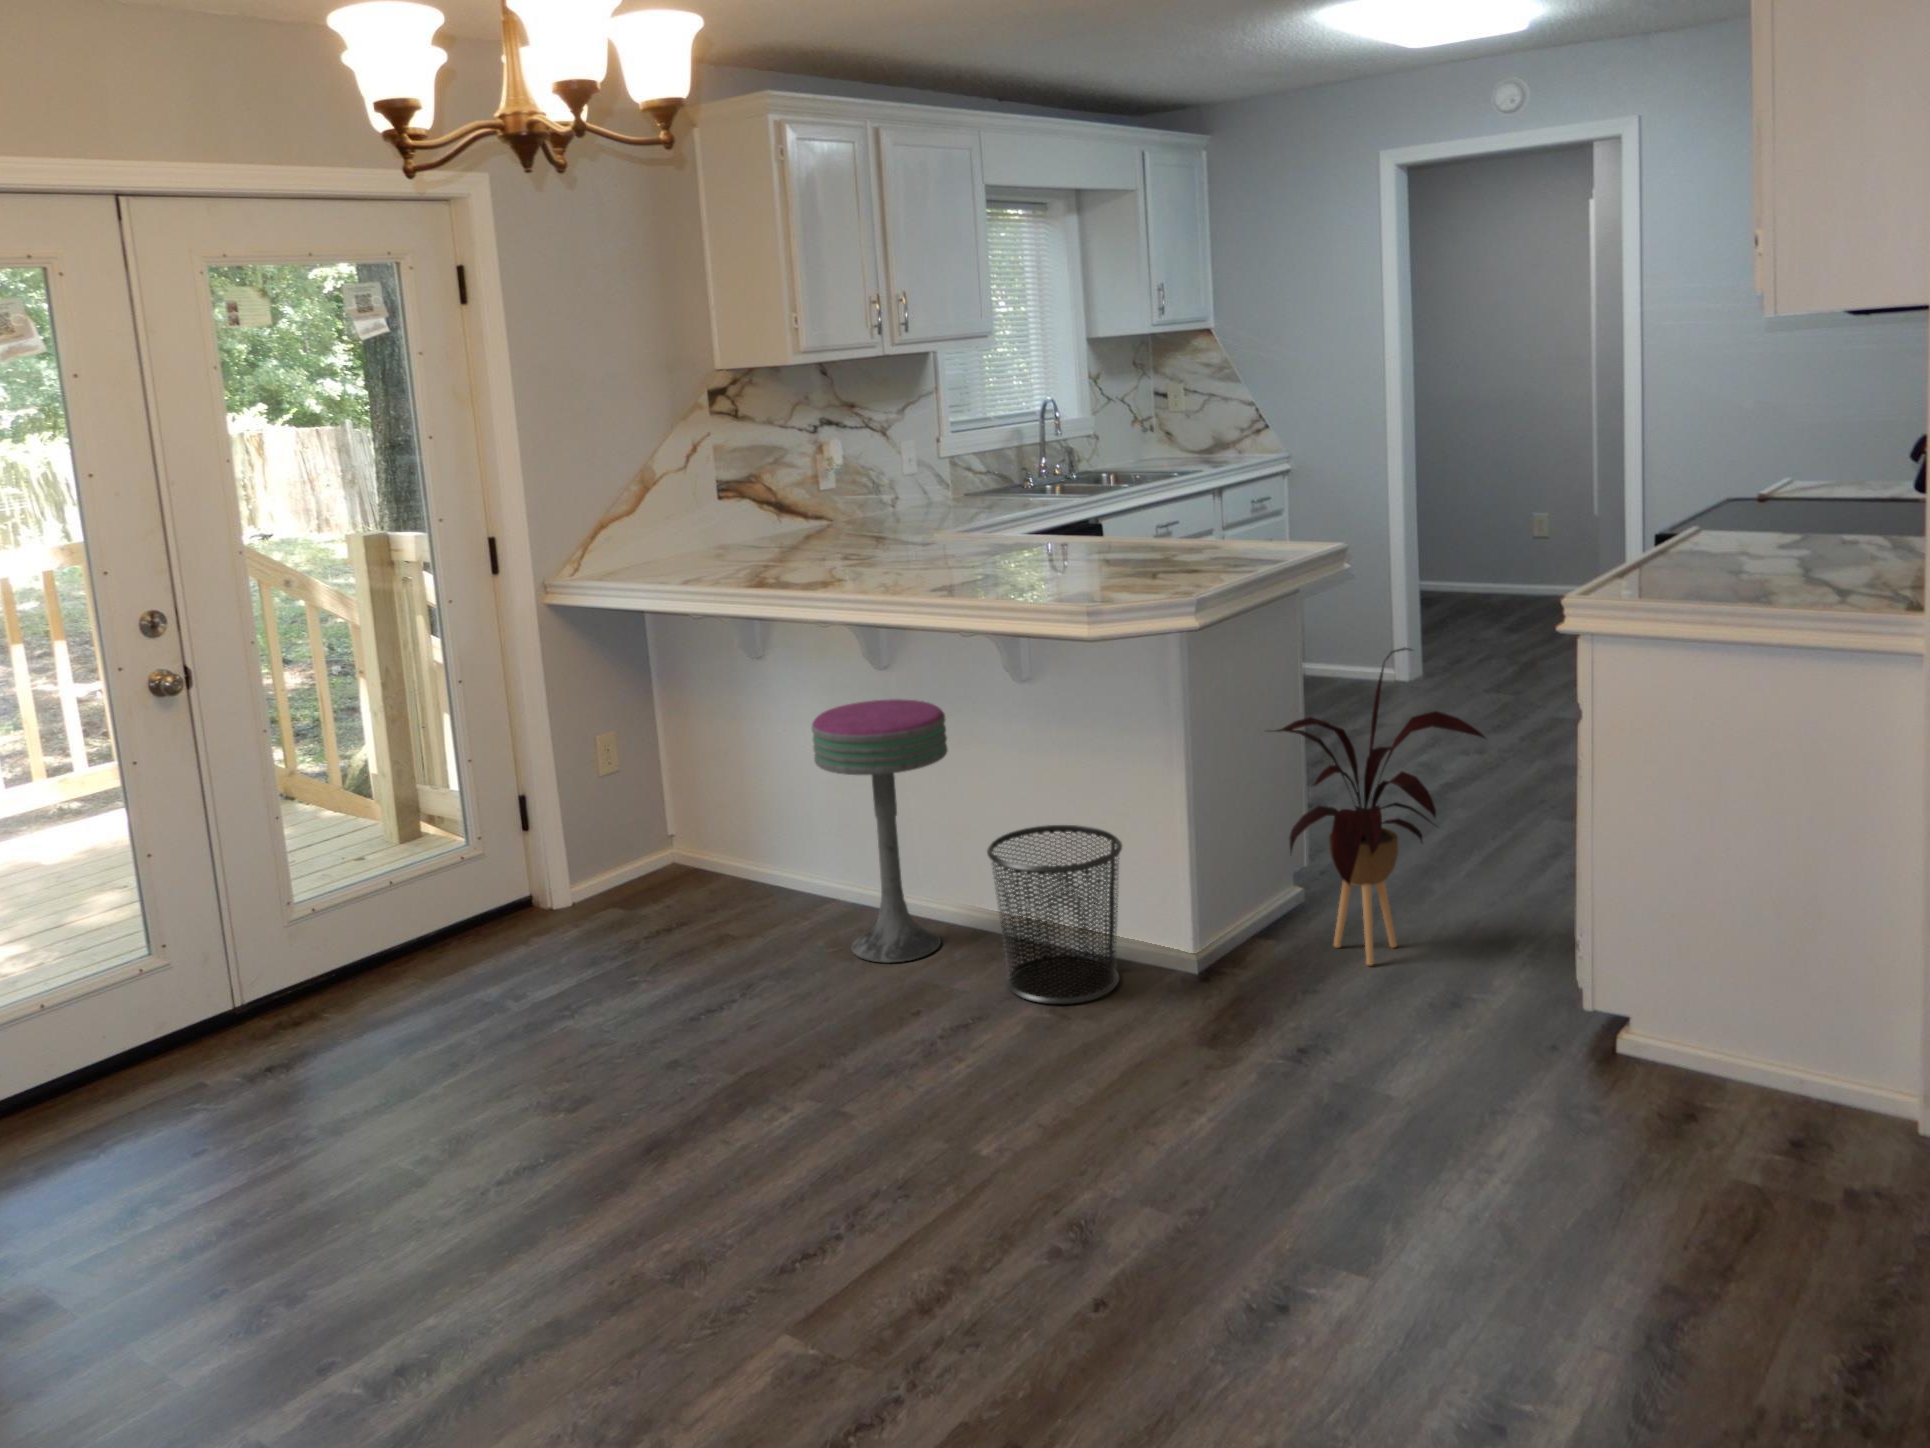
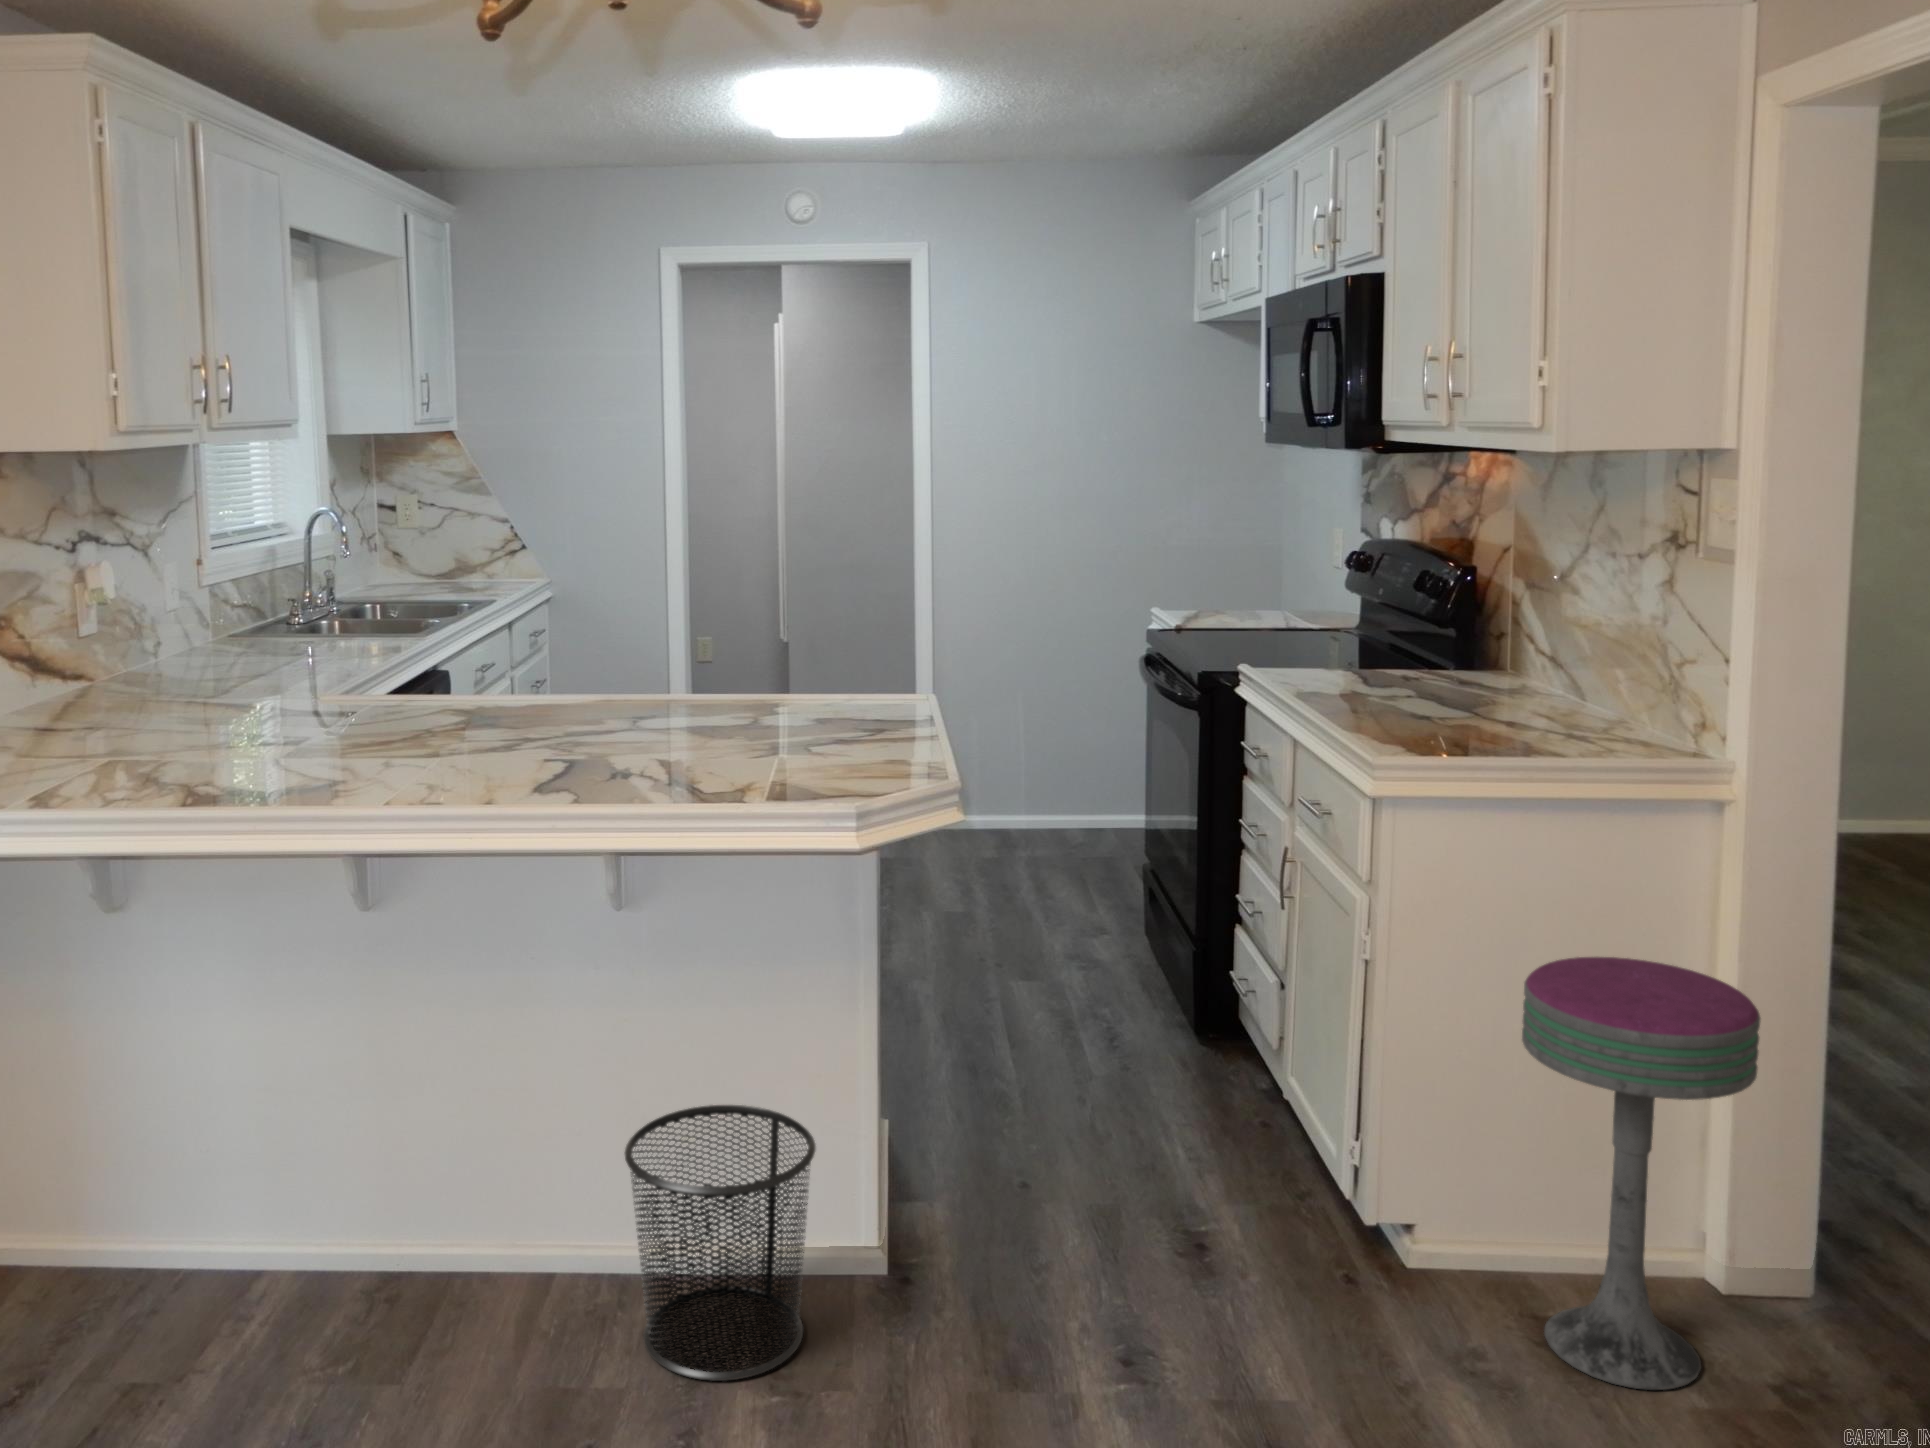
house plant: present [1270,648,1485,965] -> none [904,822,1174,1215]
bar stool: present [812,699,948,963] -> present [1522,957,1760,1390]

